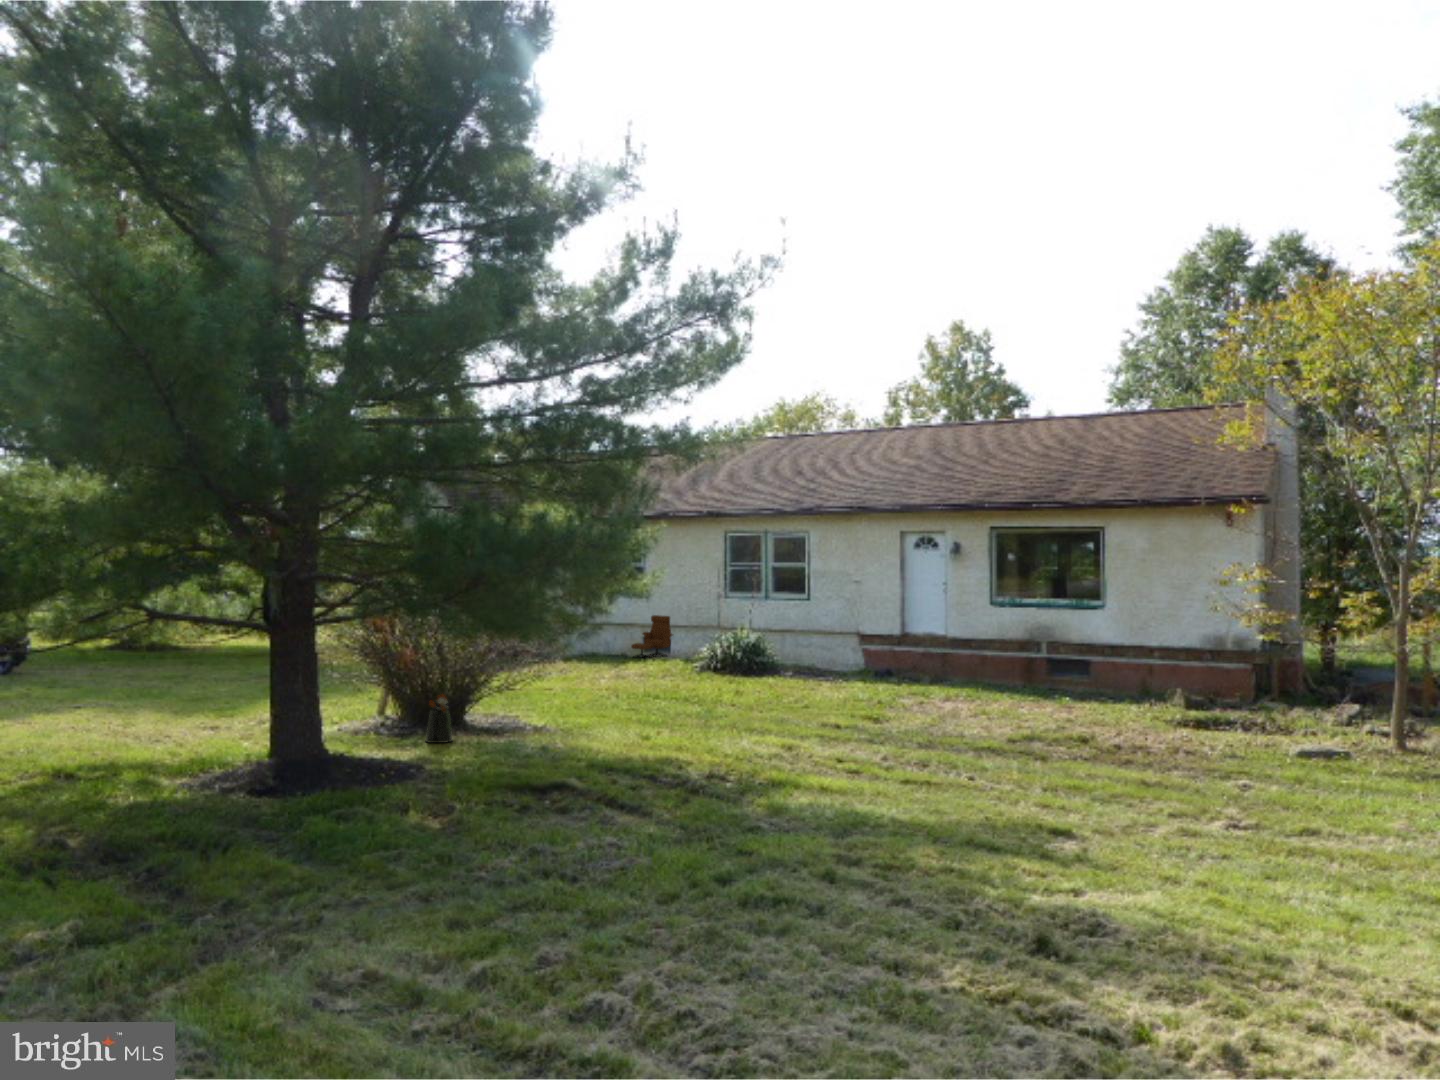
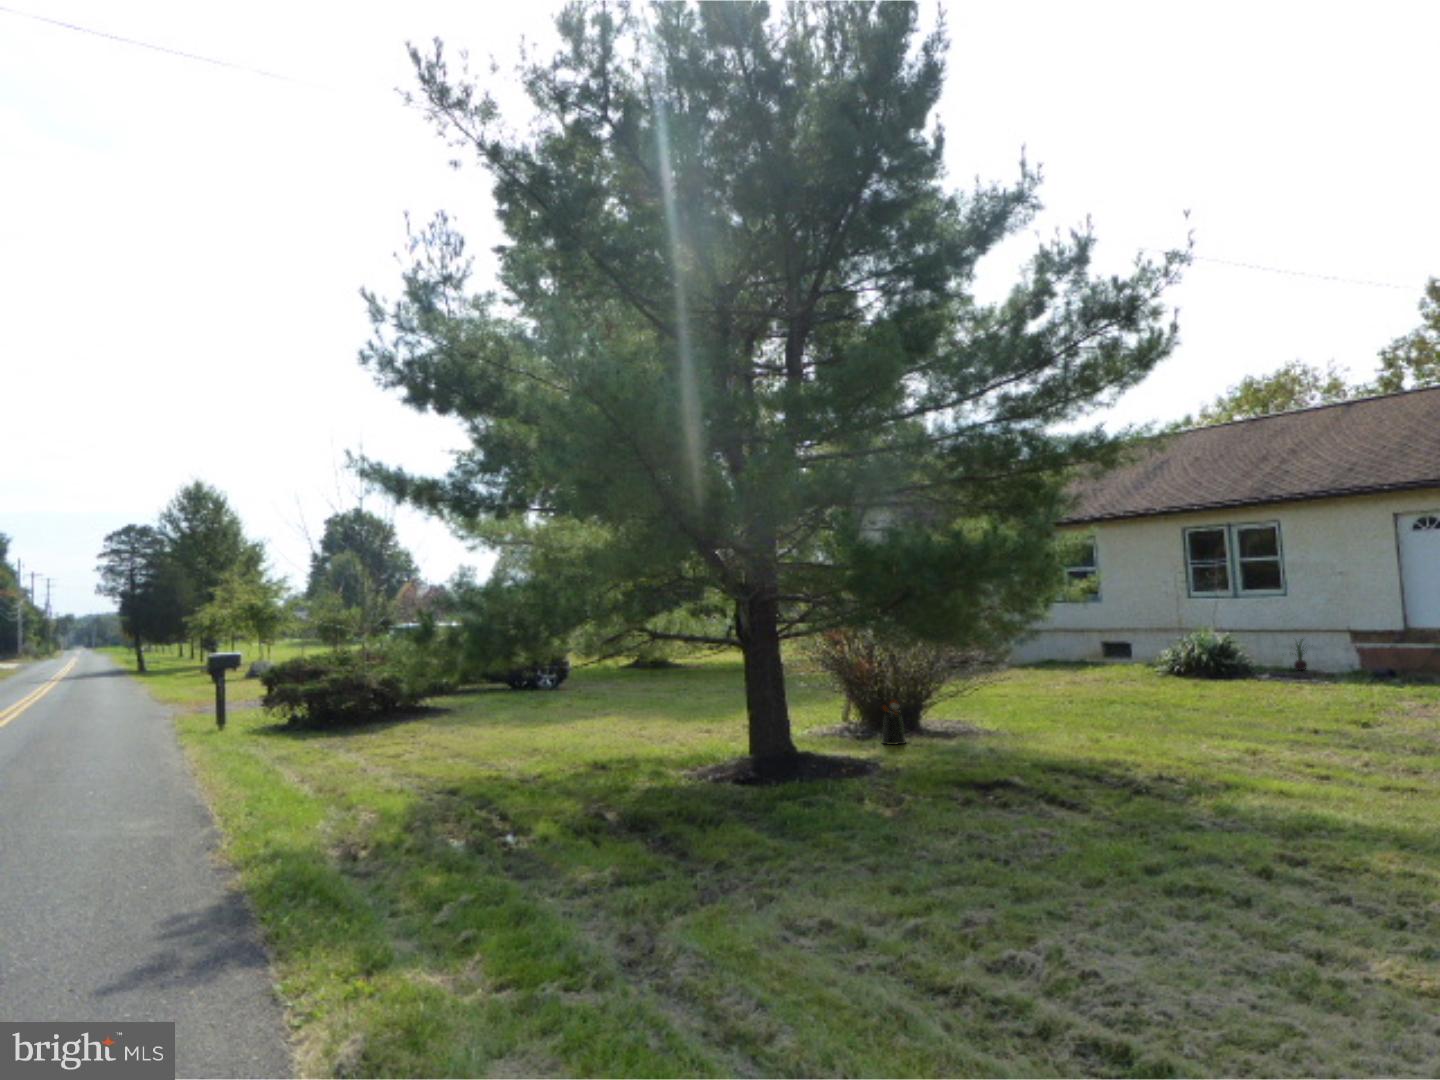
lounge chair: present [631,615,673,658] -> none [1091,619,1137,664]
decorative plant: none [799,638,831,668] -> present [1294,639,1307,670]

